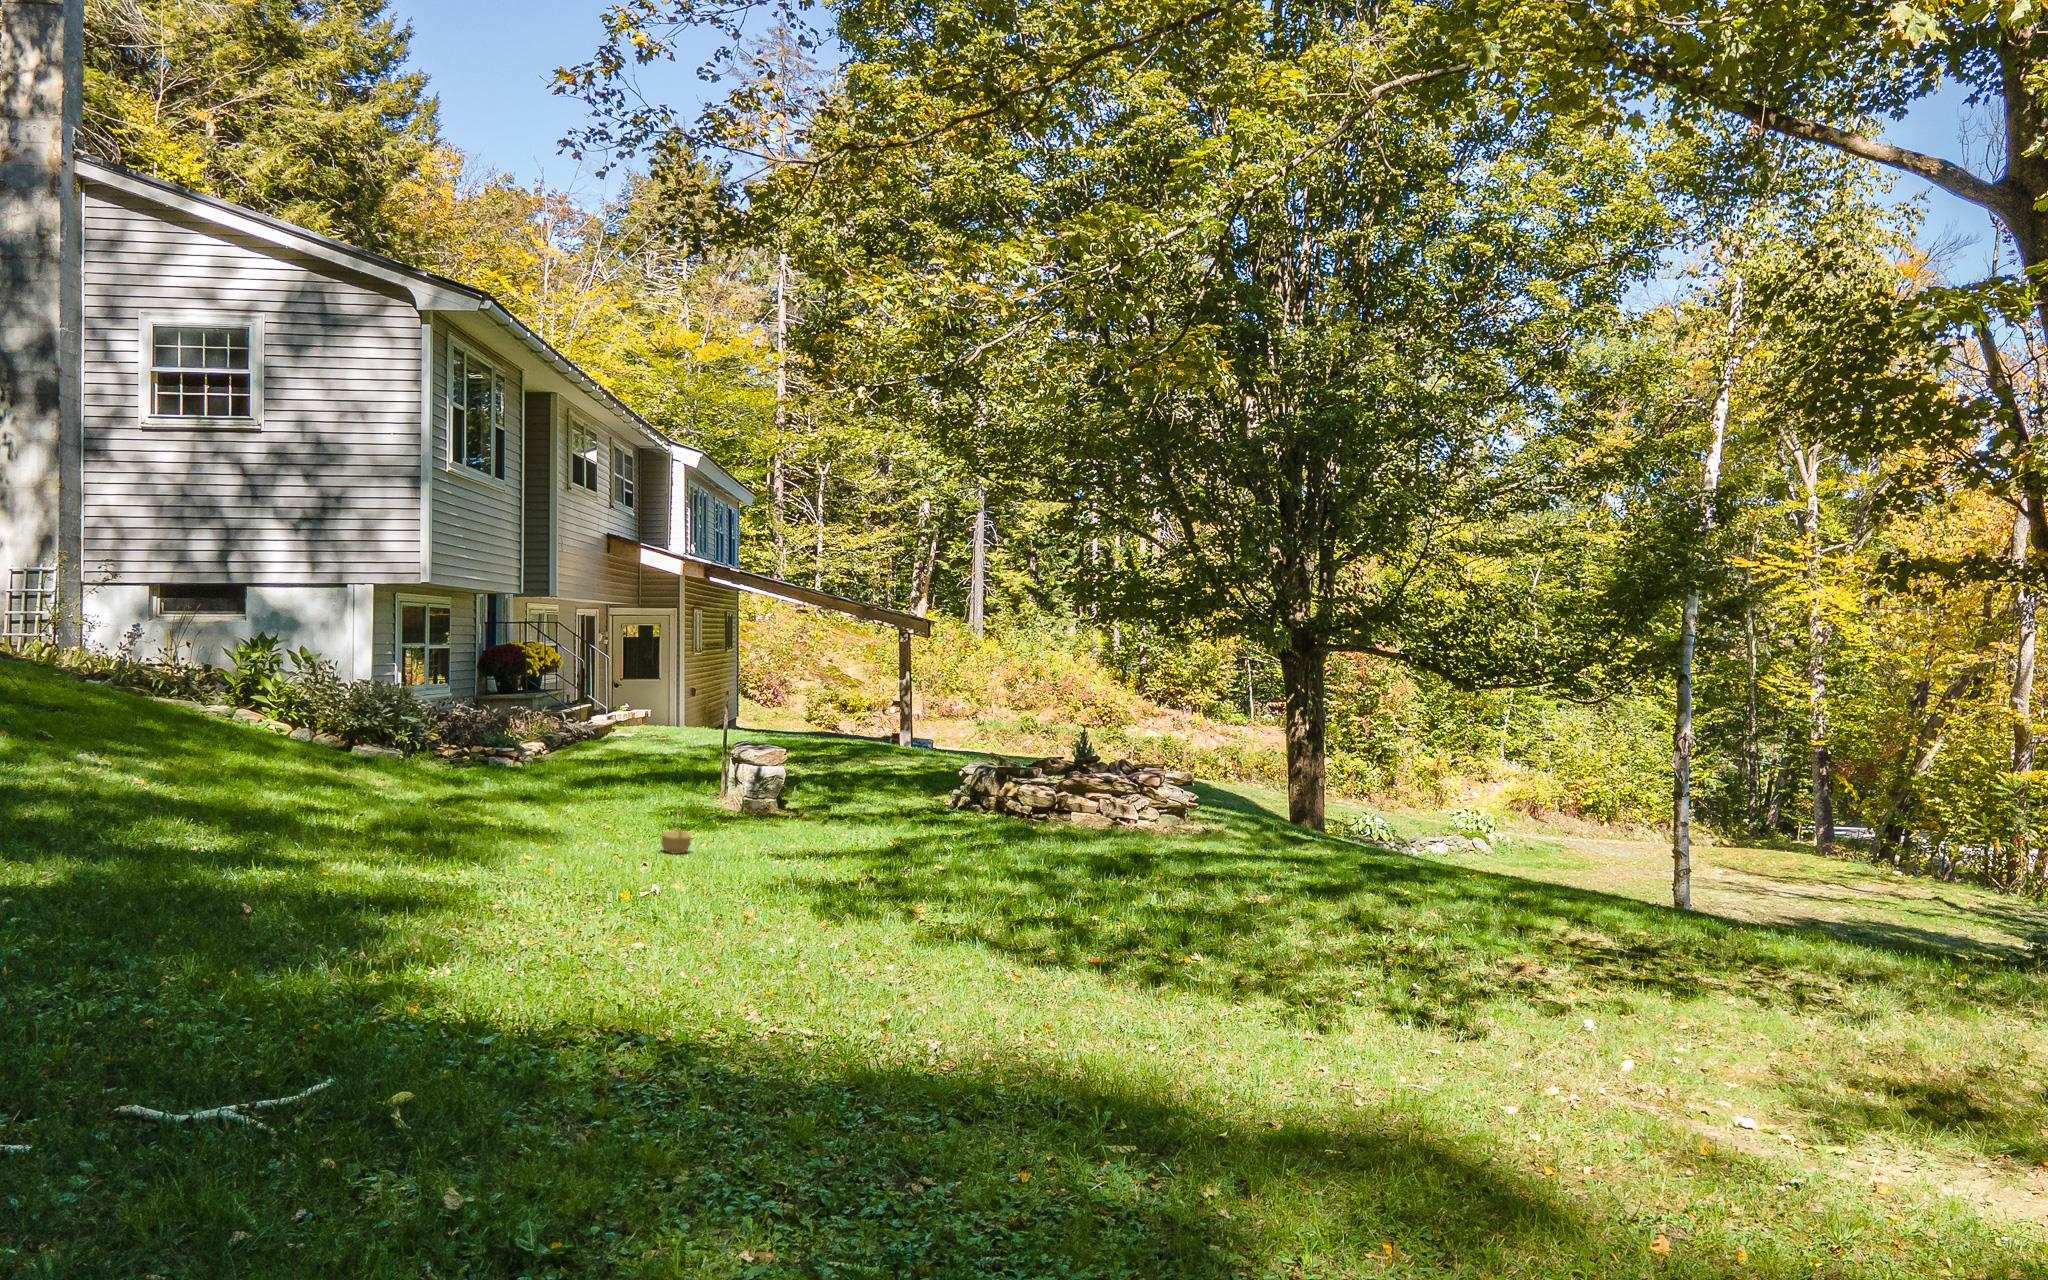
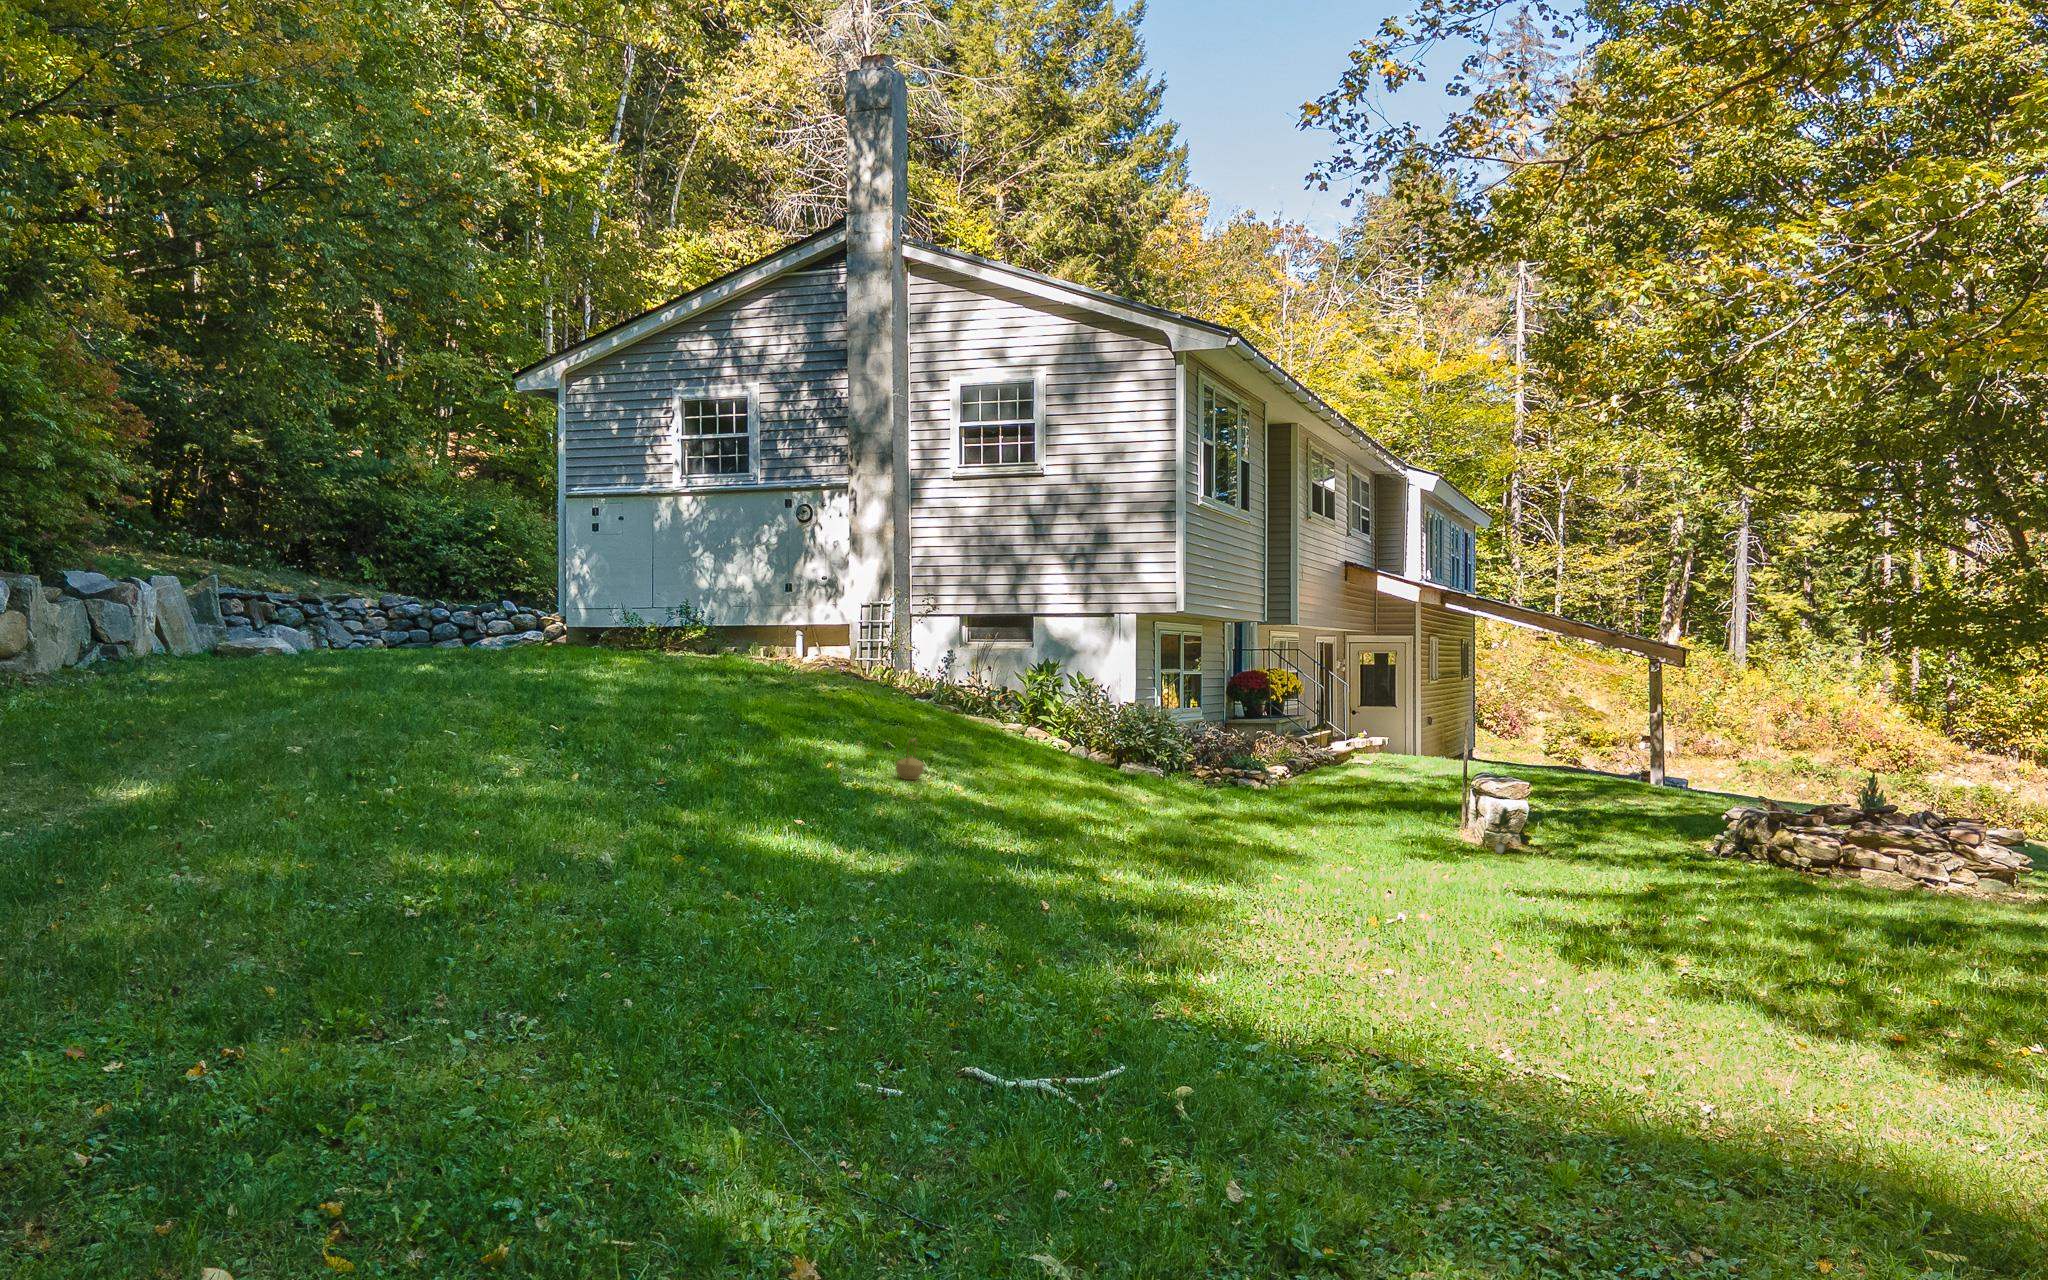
basket: present [661,809,691,854] -> present [896,739,924,780]

